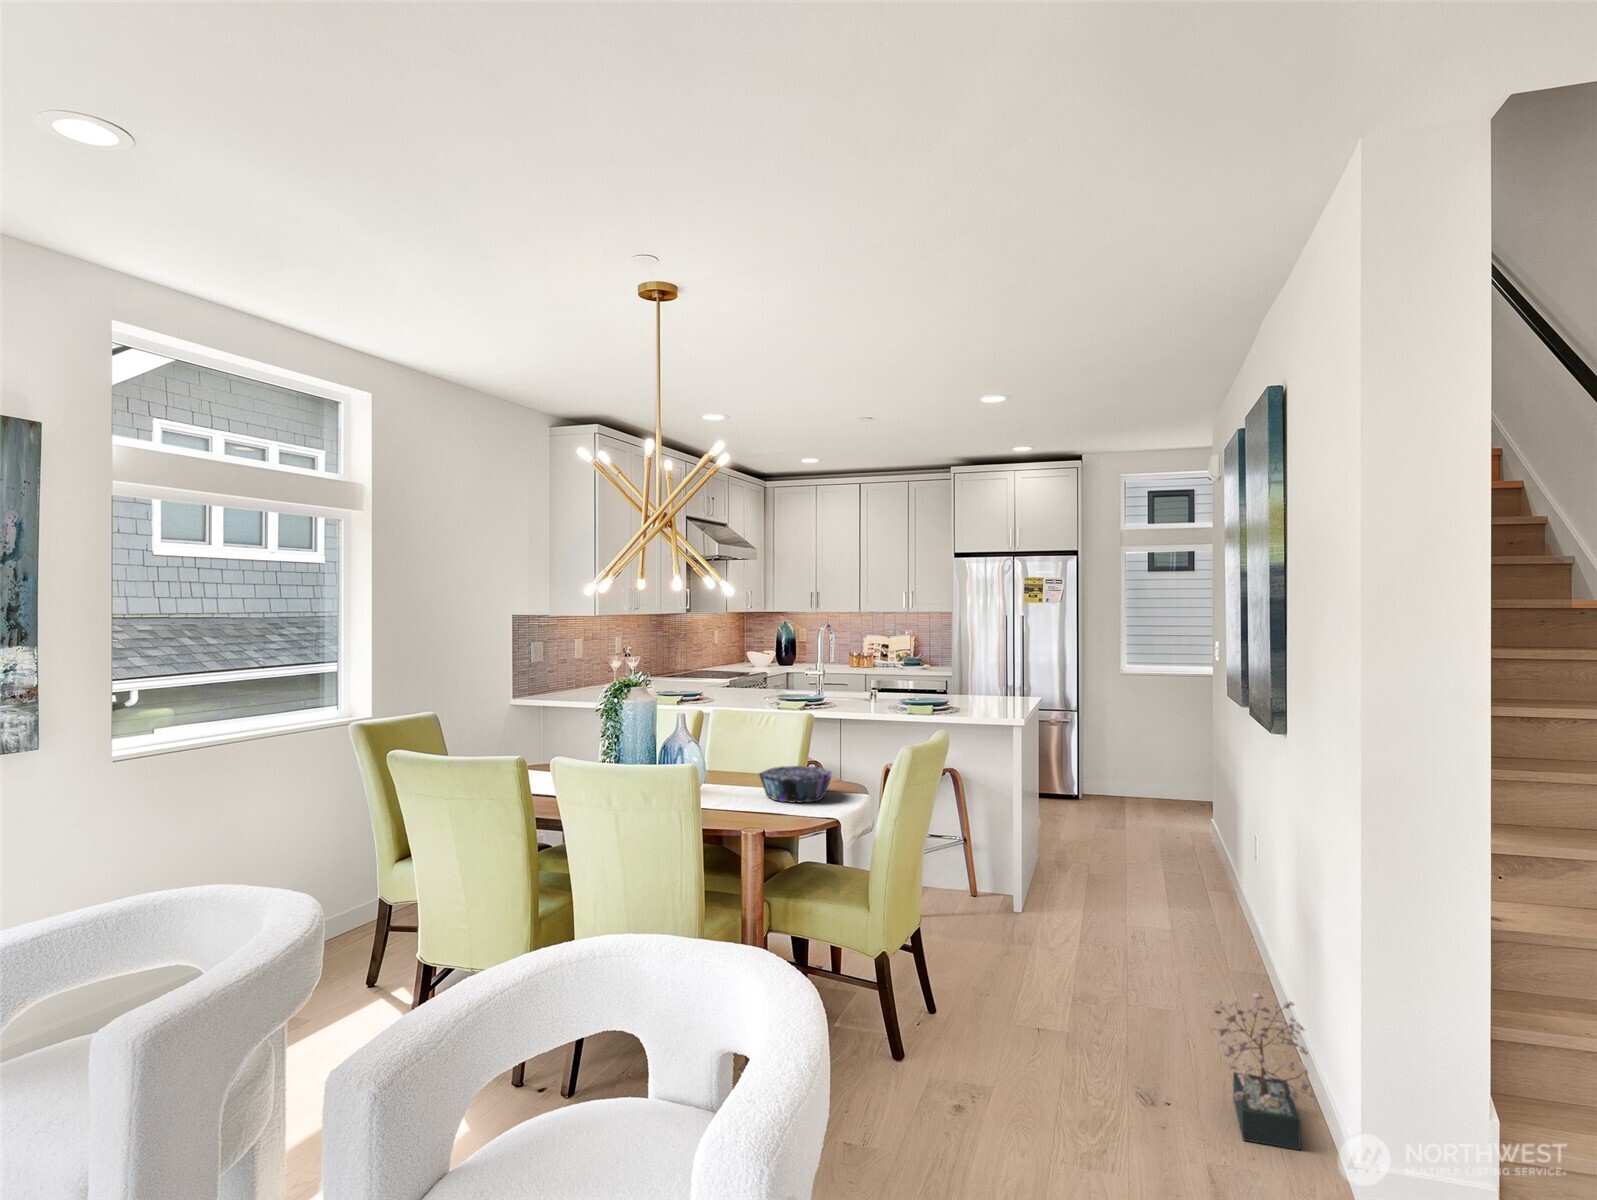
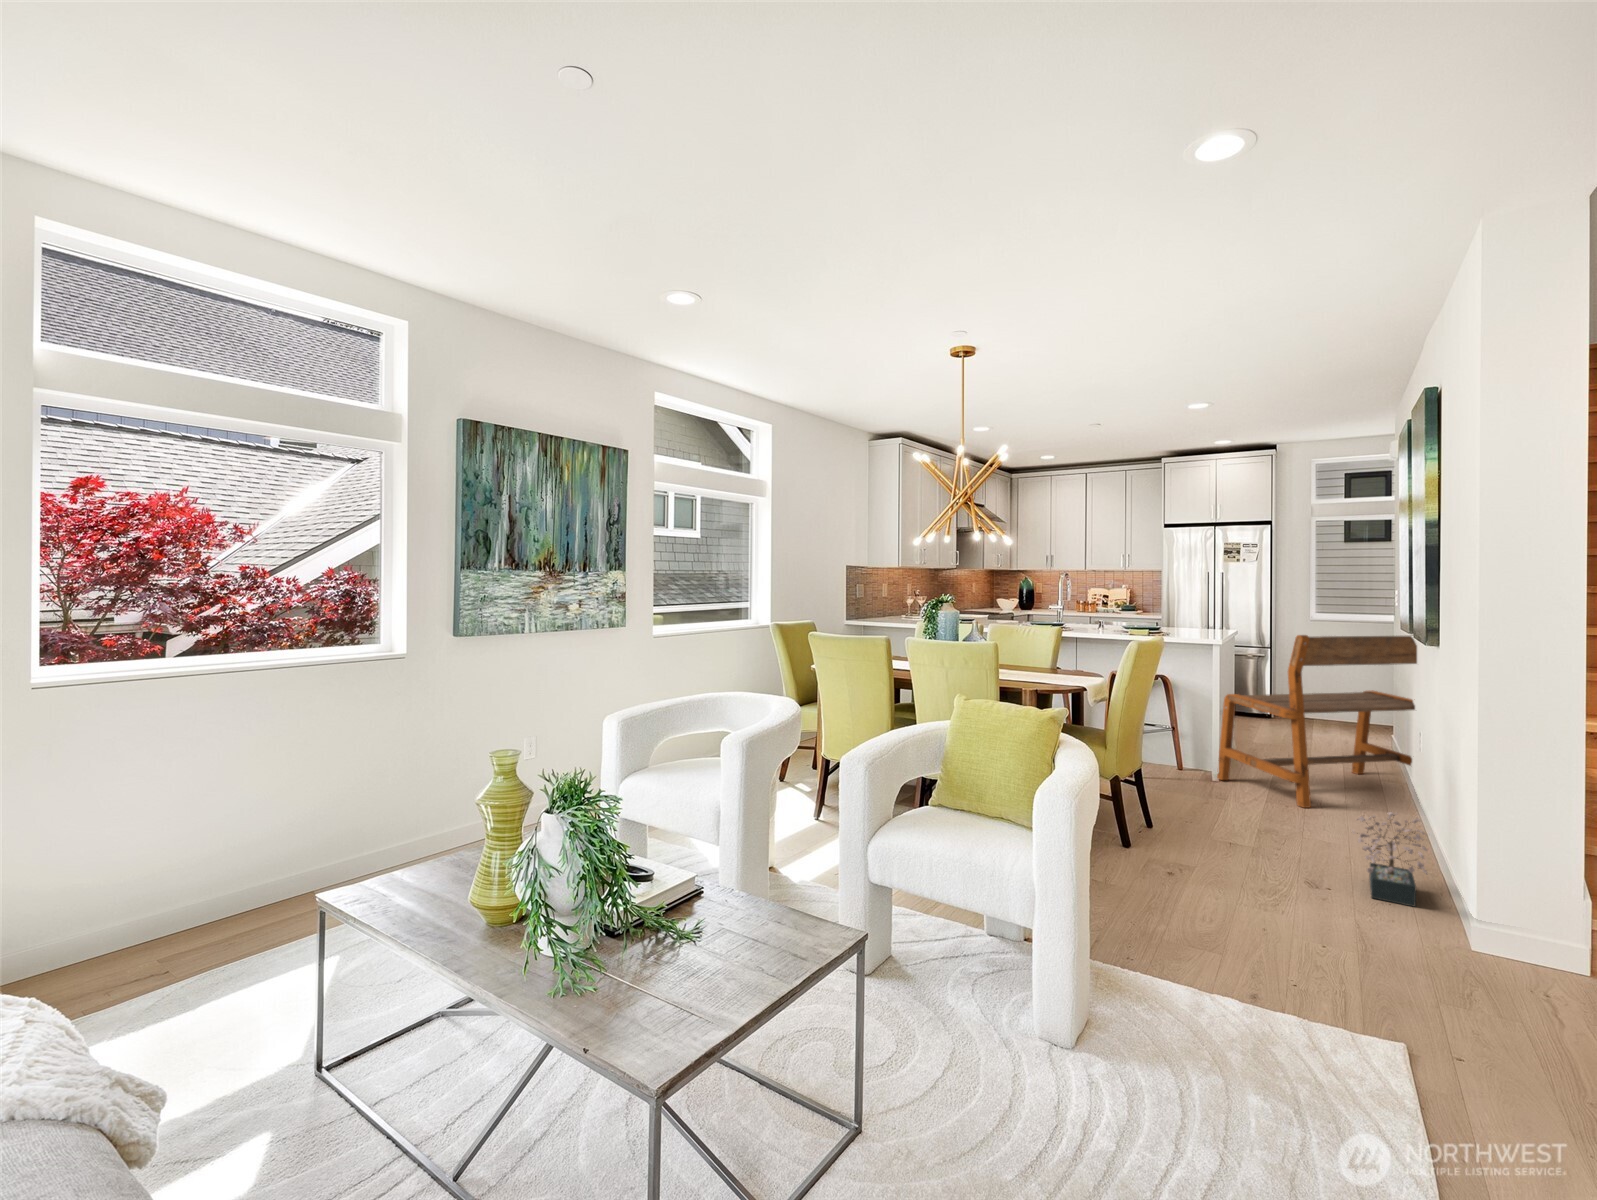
bench: none [1024,704,1289,955] -> present [1217,635,1417,808]
decorative bowl: present [759,766,833,802] -> none [1027,658,1079,679]

